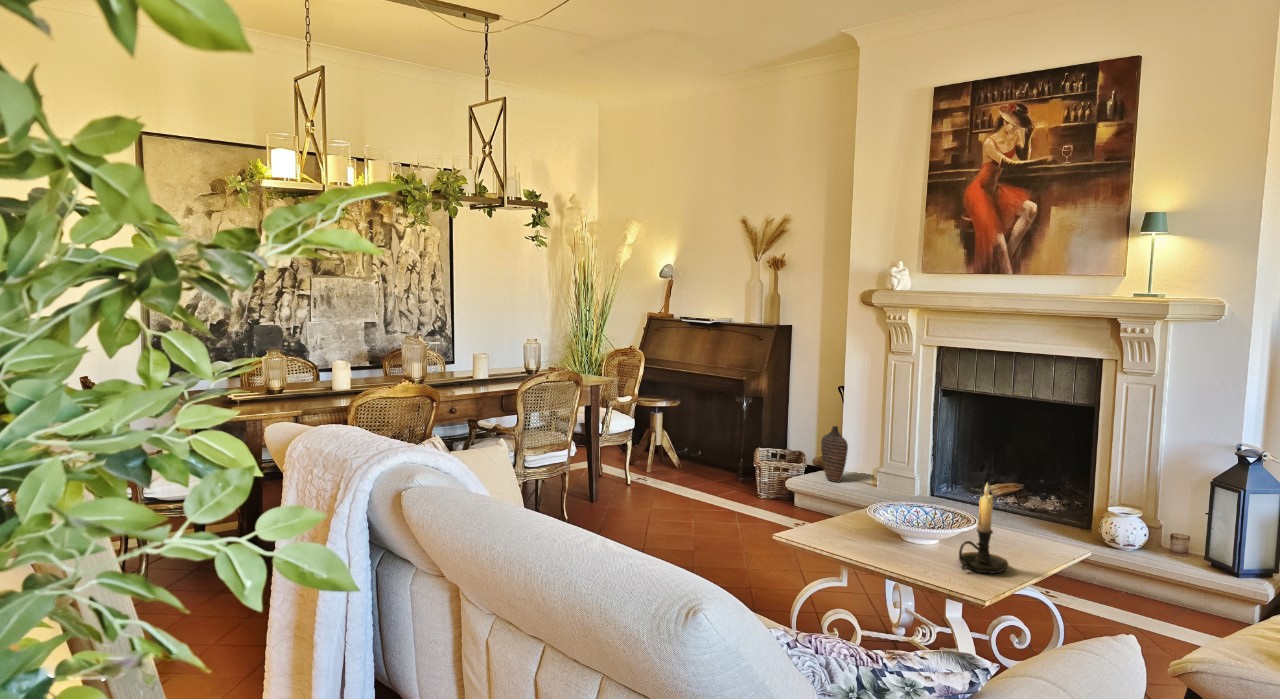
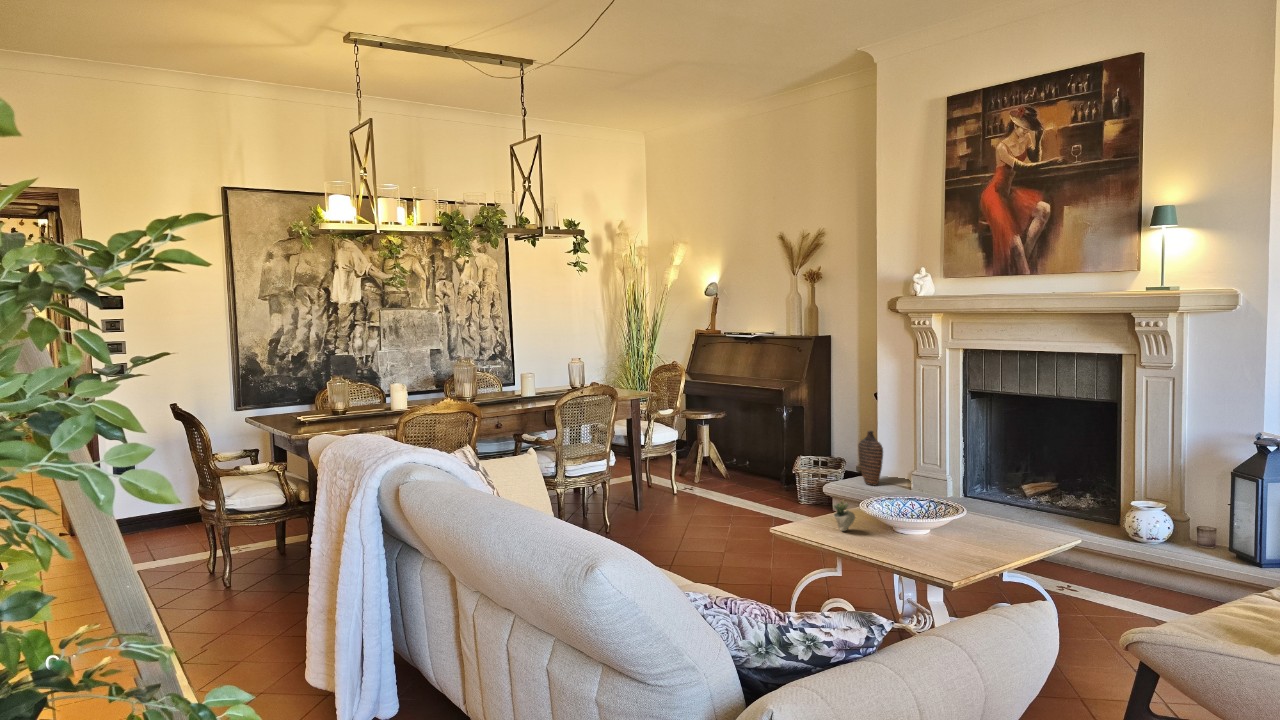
candle holder: present [959,483,1008,573] -> none [931,473,981,559]
succulent plant: none [843,505,874,539] -> present [833,500,855,531]

